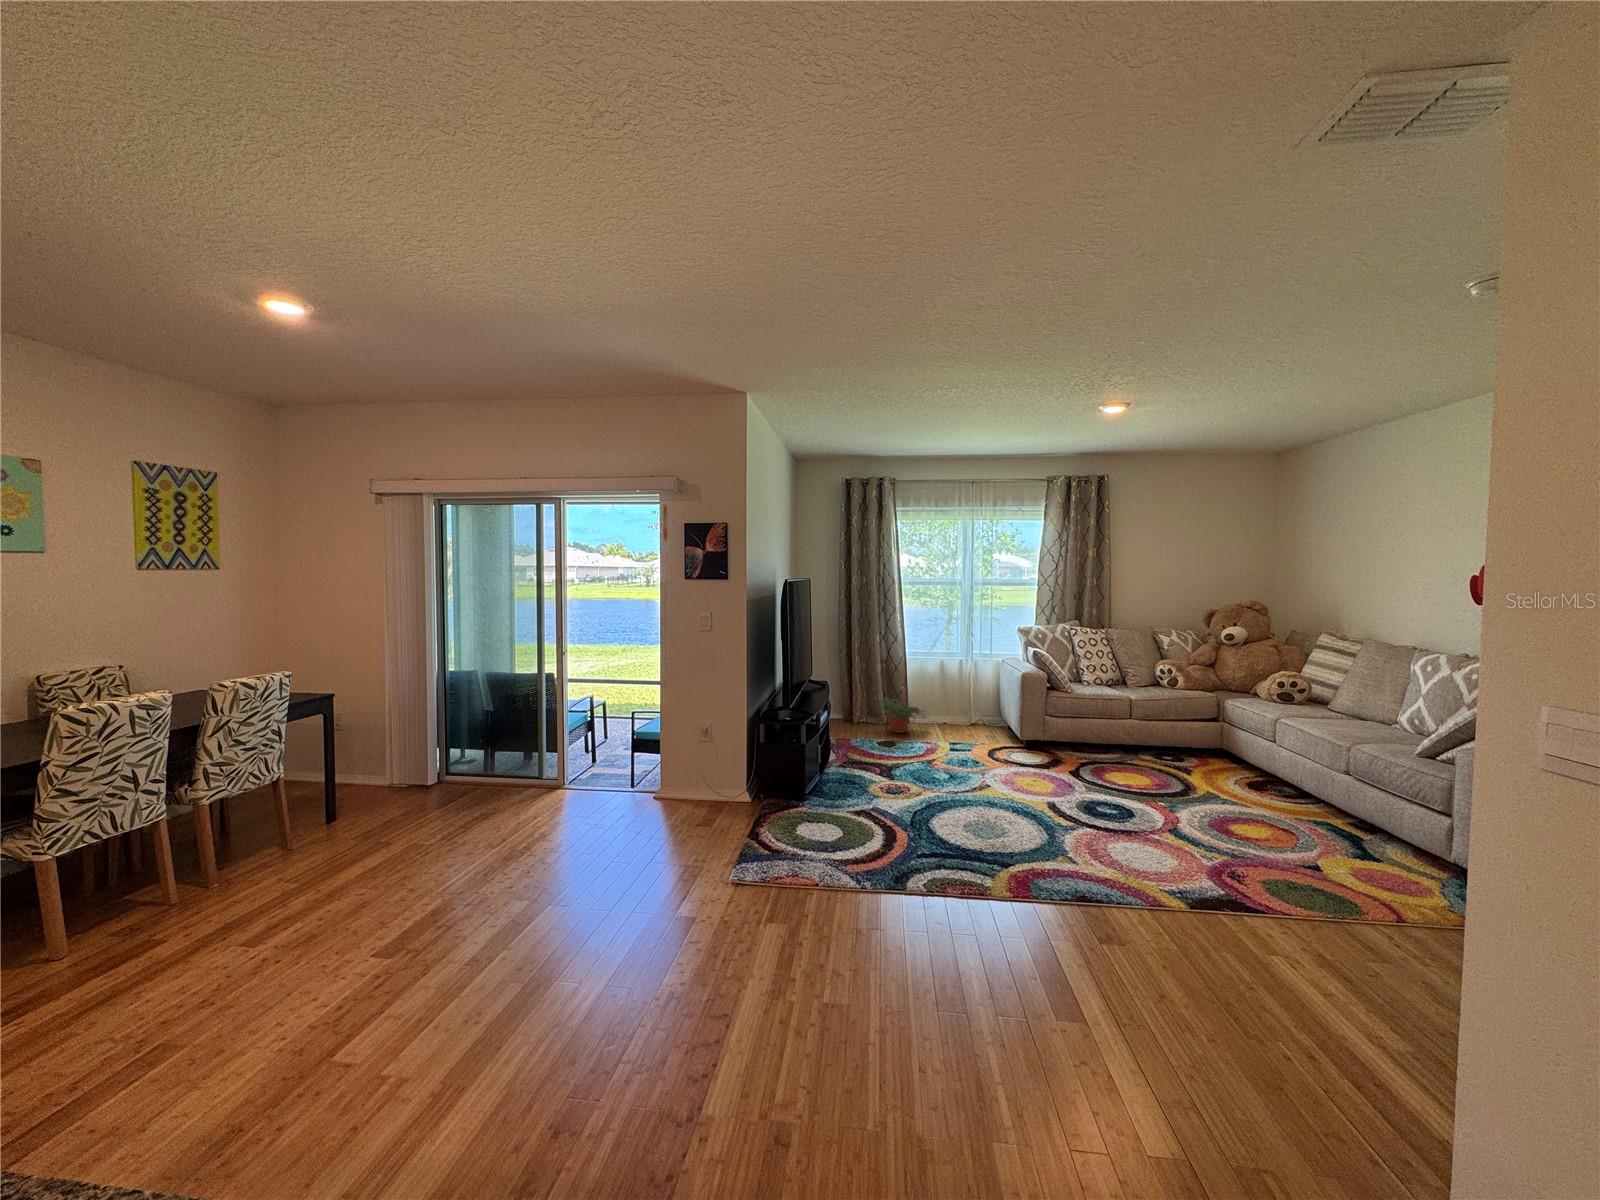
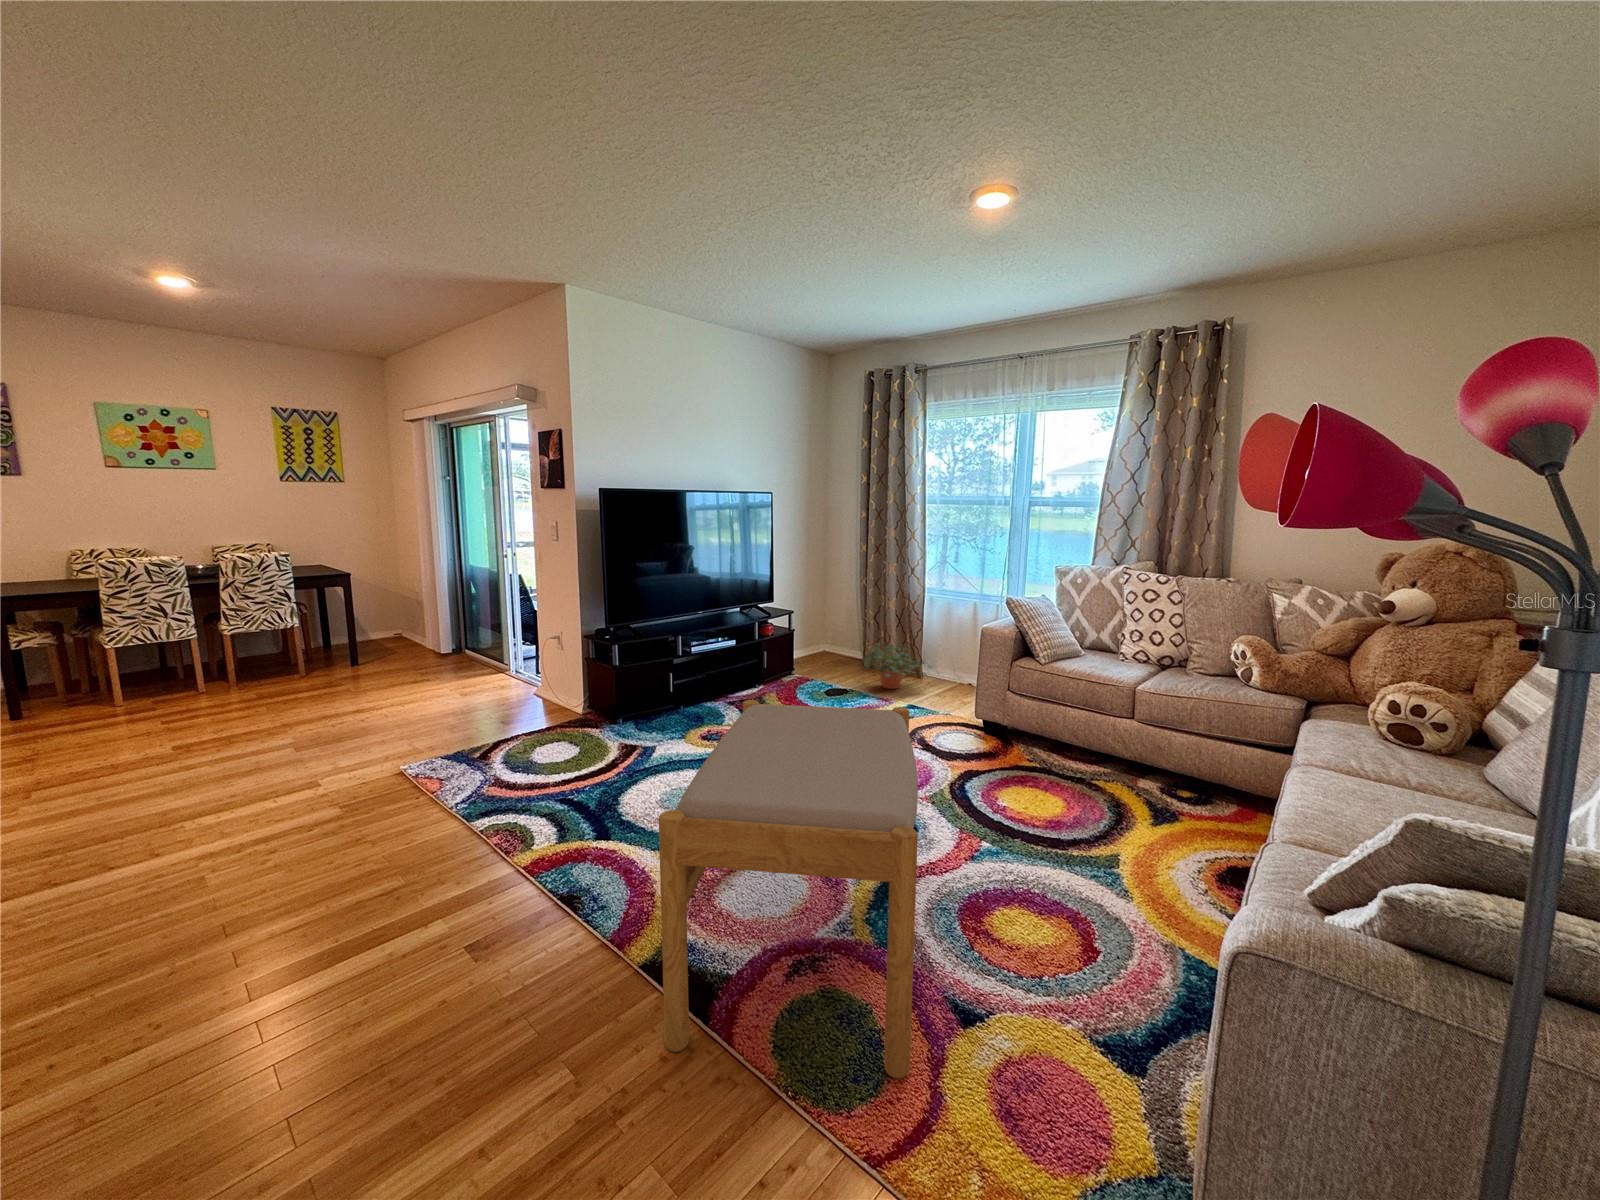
footstool: none [1108,720,1396,937] -> present [659,700,918,1079]

